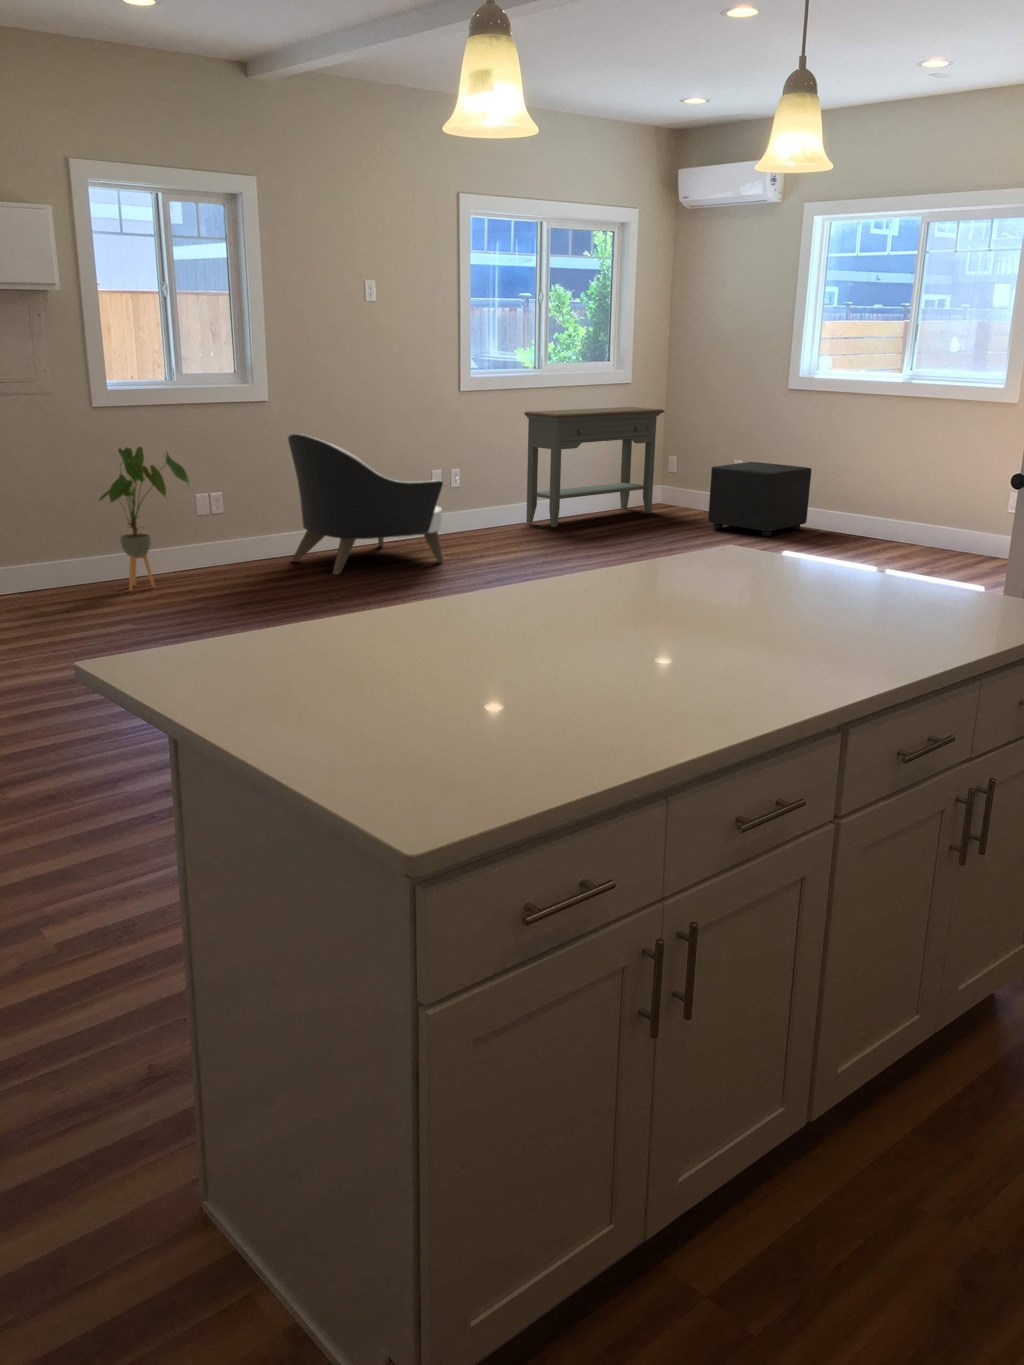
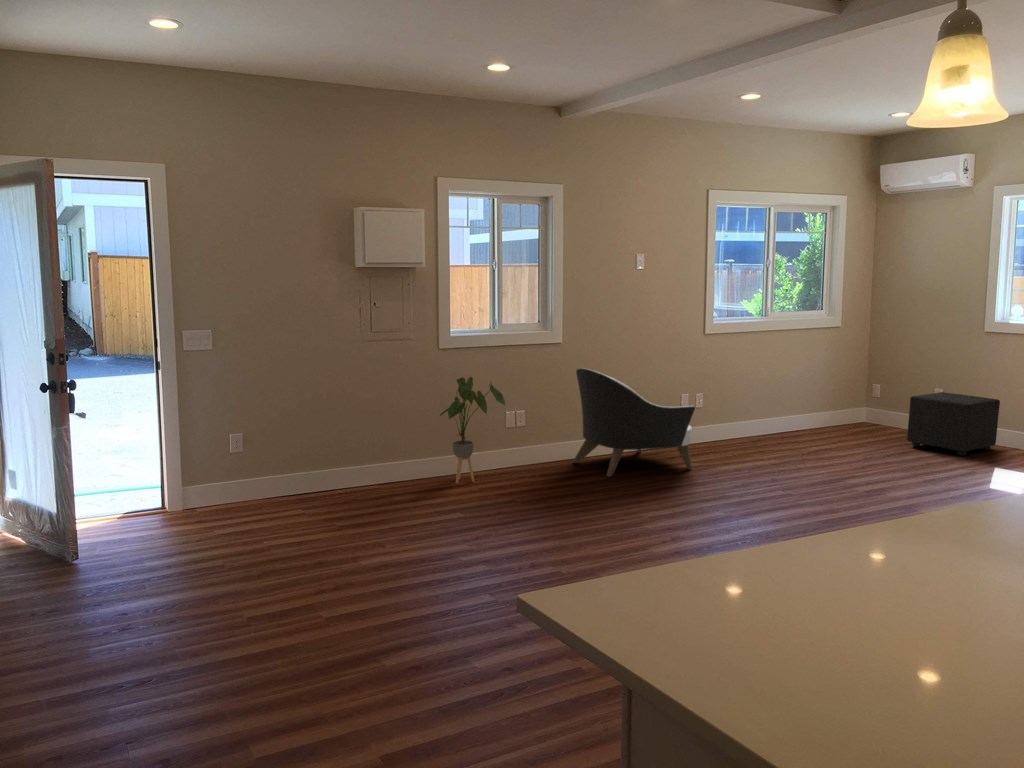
console table: present [524,407,665,527] -> none [751,345,865,440]

